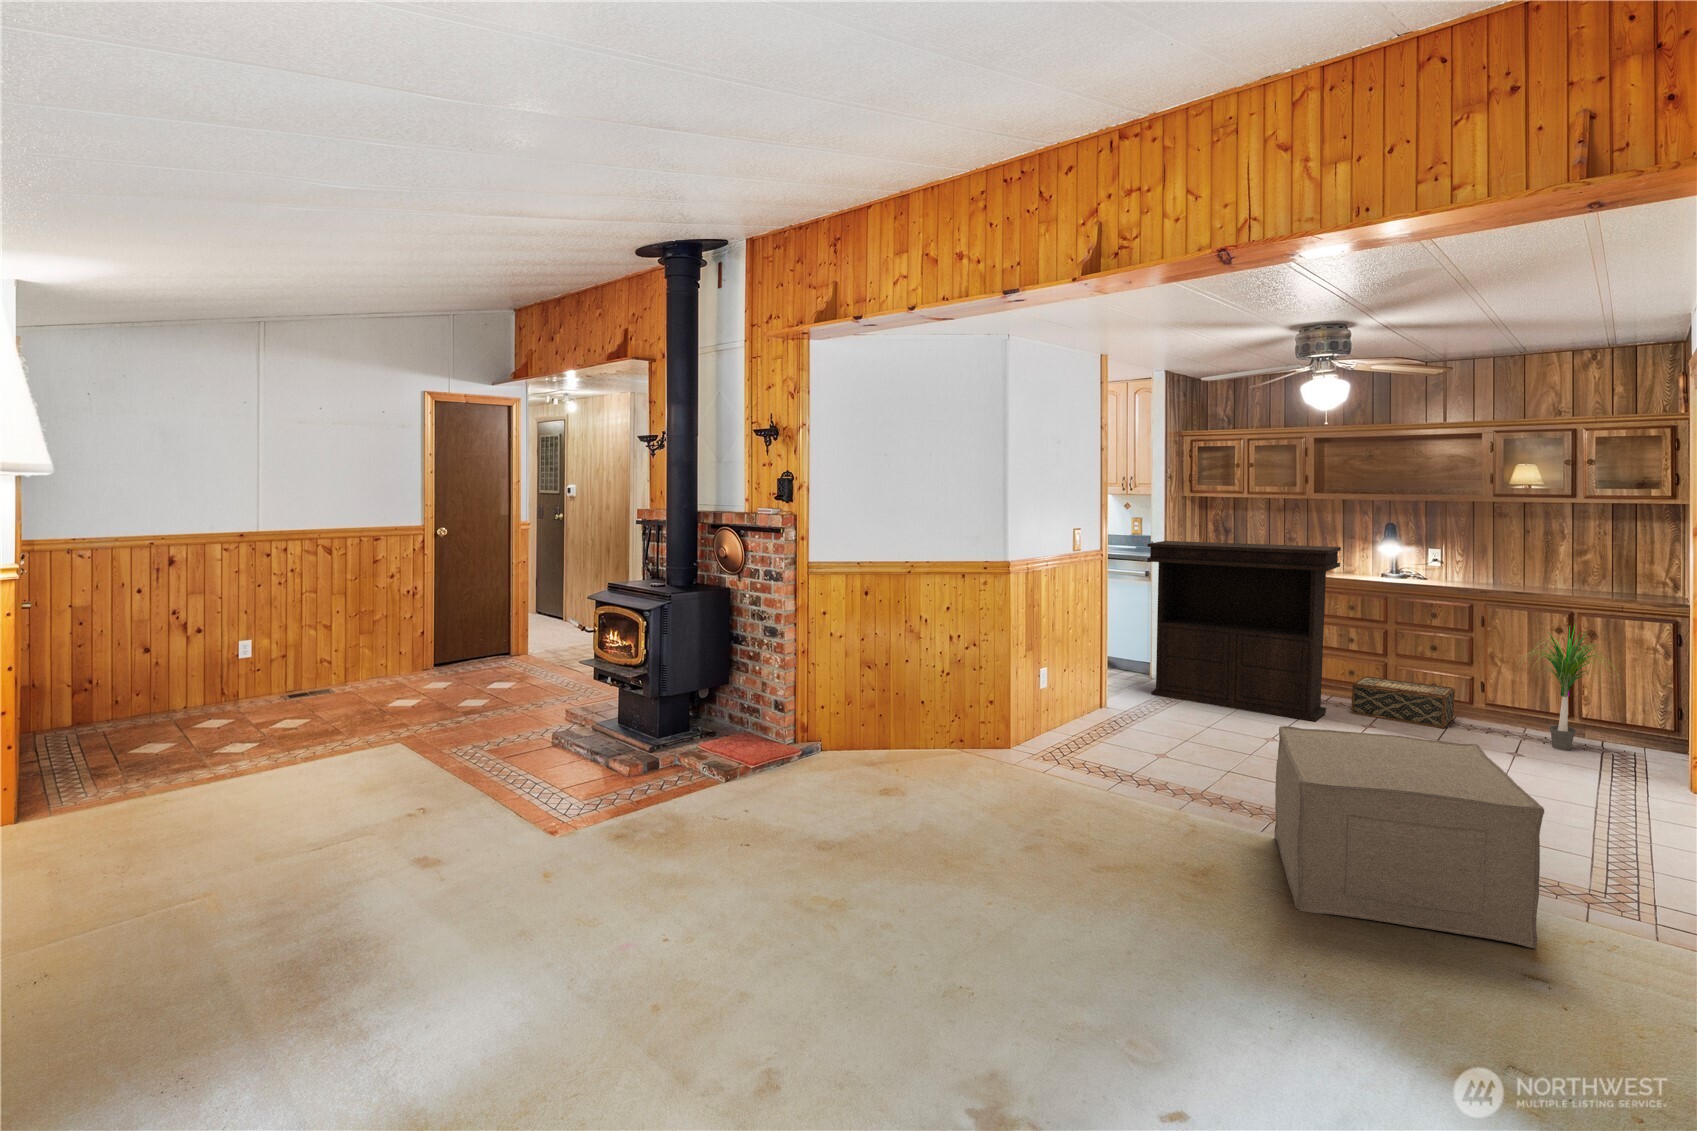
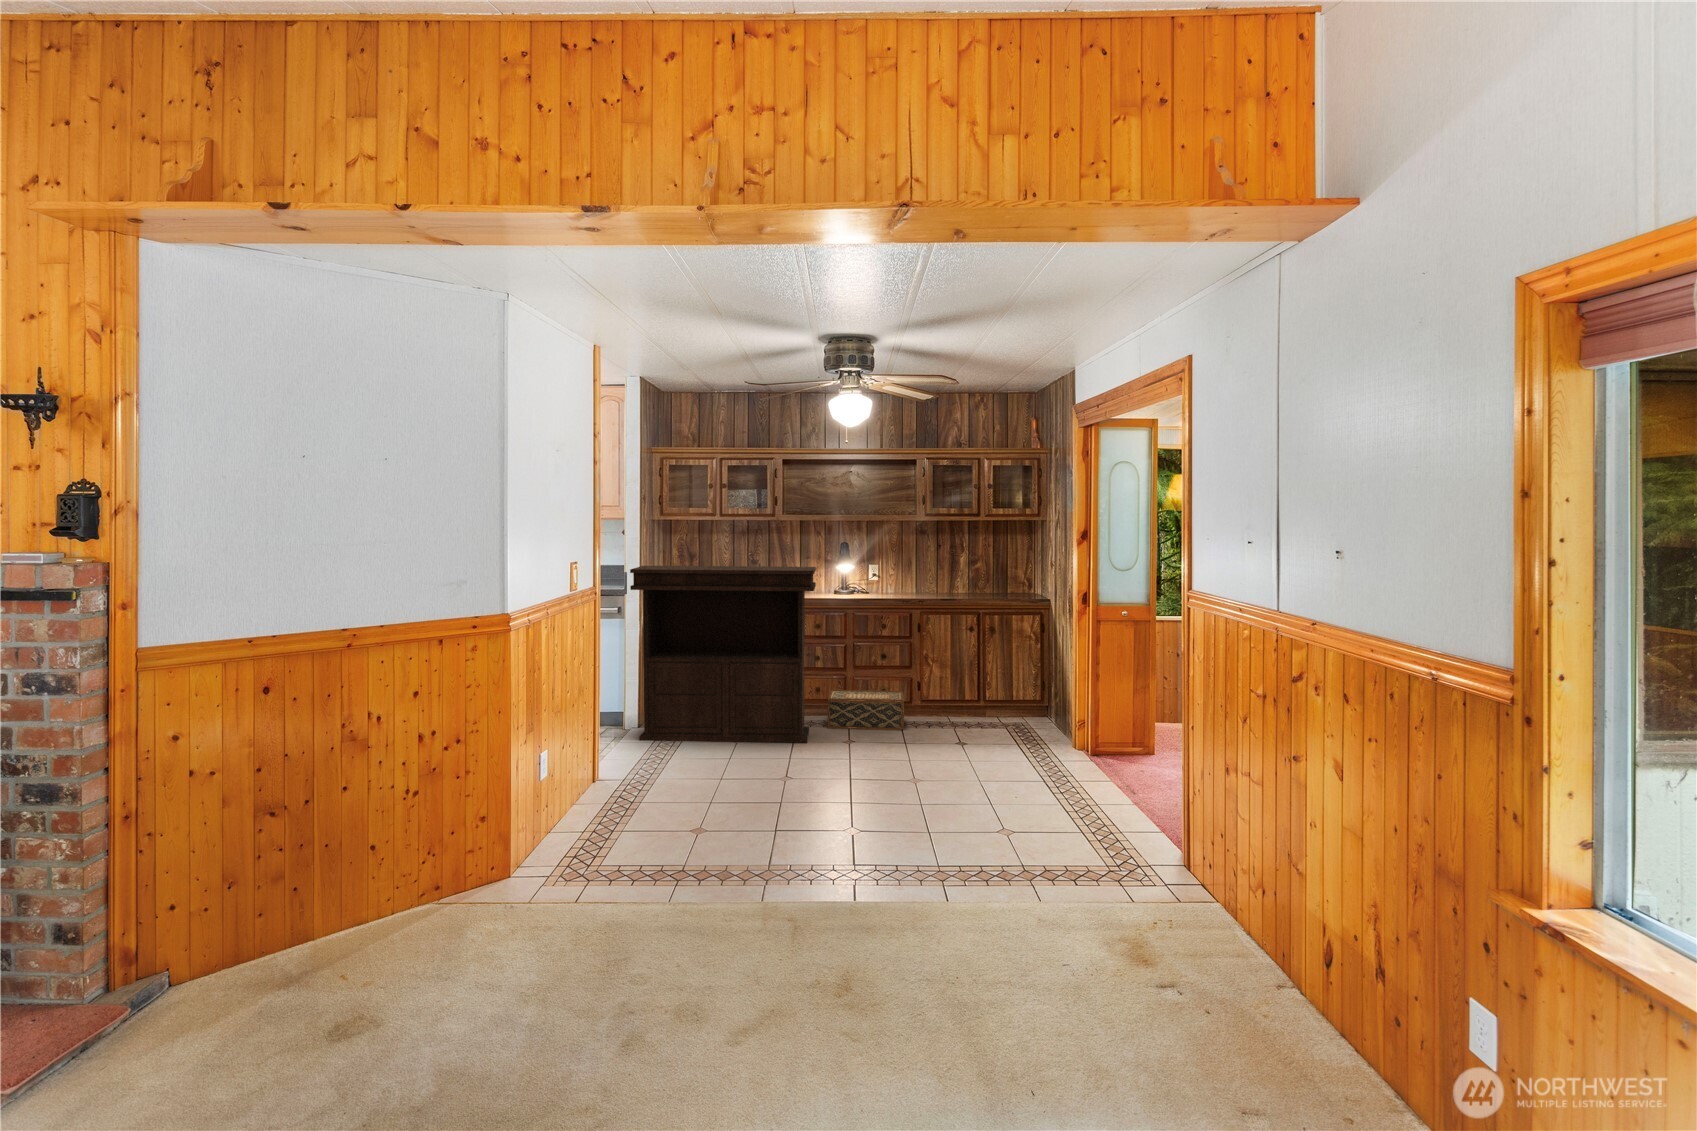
potted plant: present [1529,626,1608,750] -> none [951,624,1023,734]
ottoman: present [1274,726,1544,948] -> none [867,752,1135,980]

